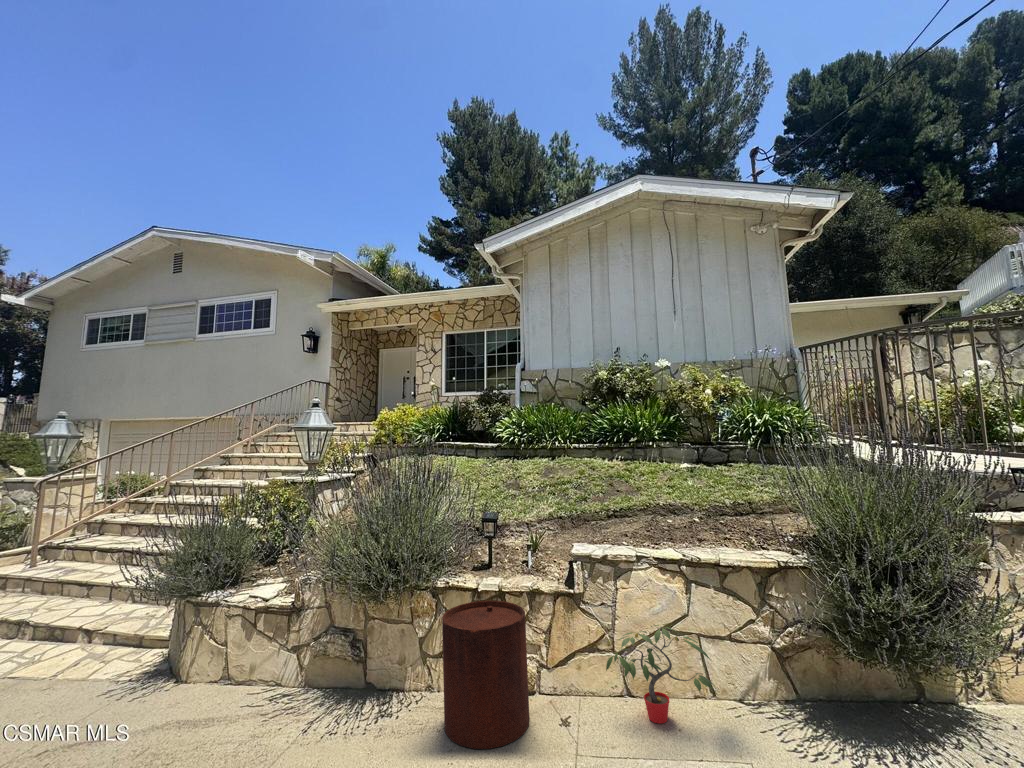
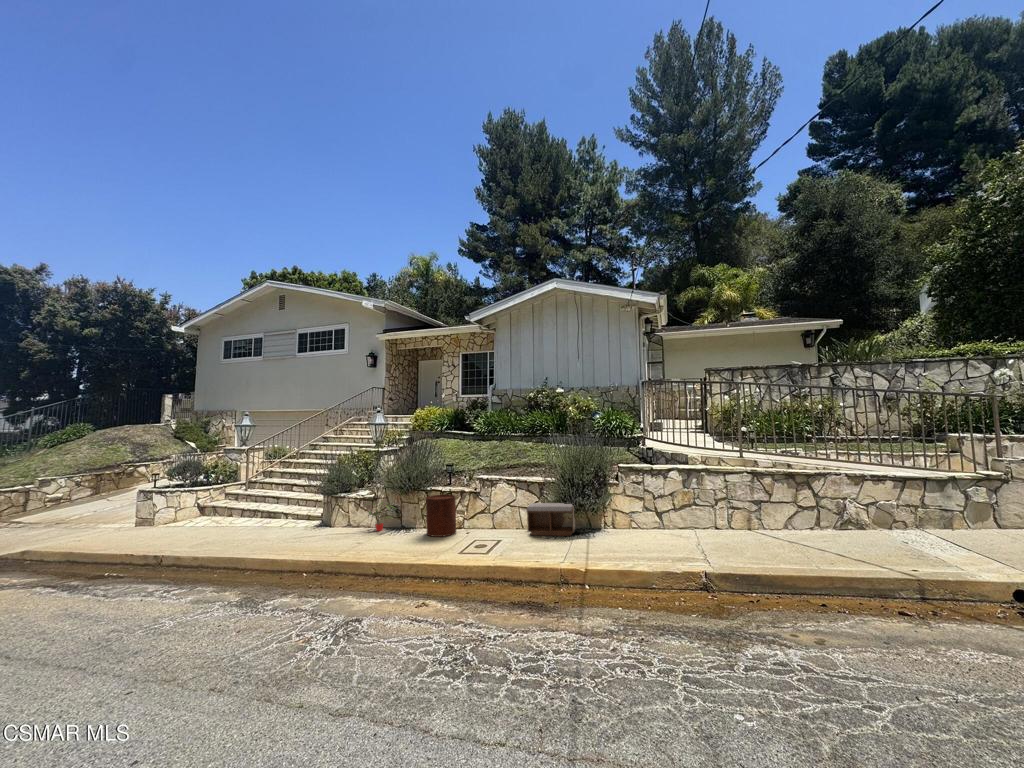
potted plant: present [606,625,713,724] -> present [369,502,393,531]
bench: none [732,625,913,739] -> present [526,503,575,536]

